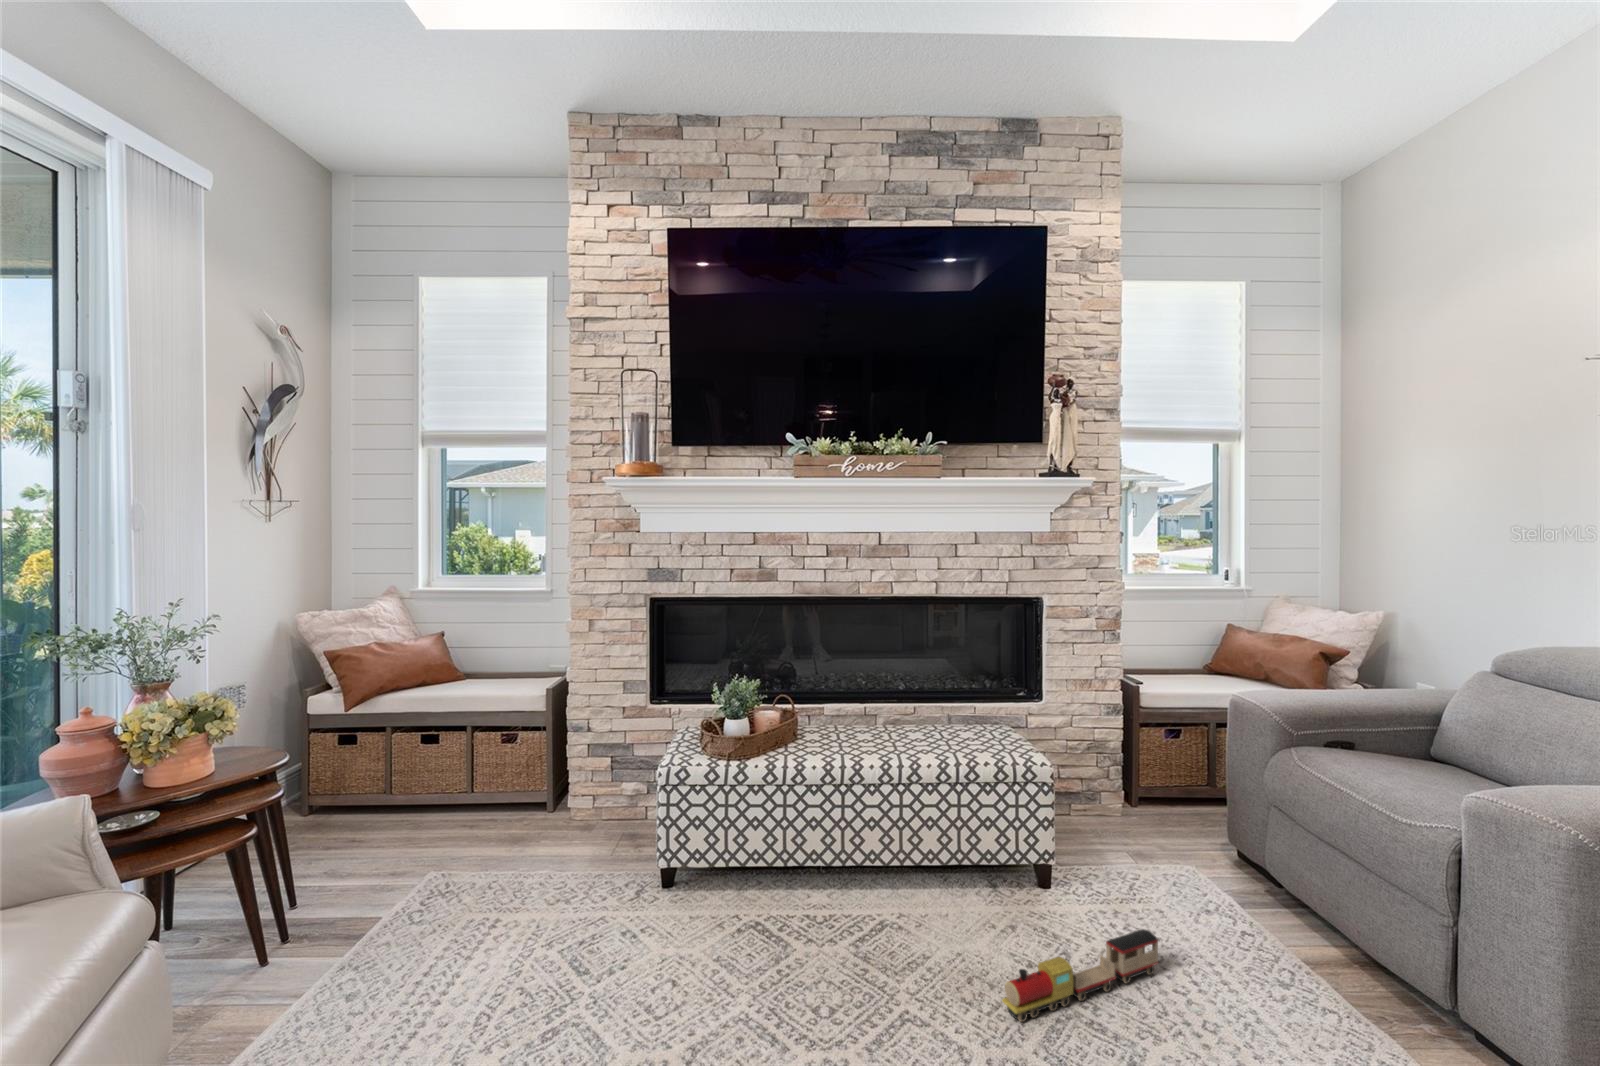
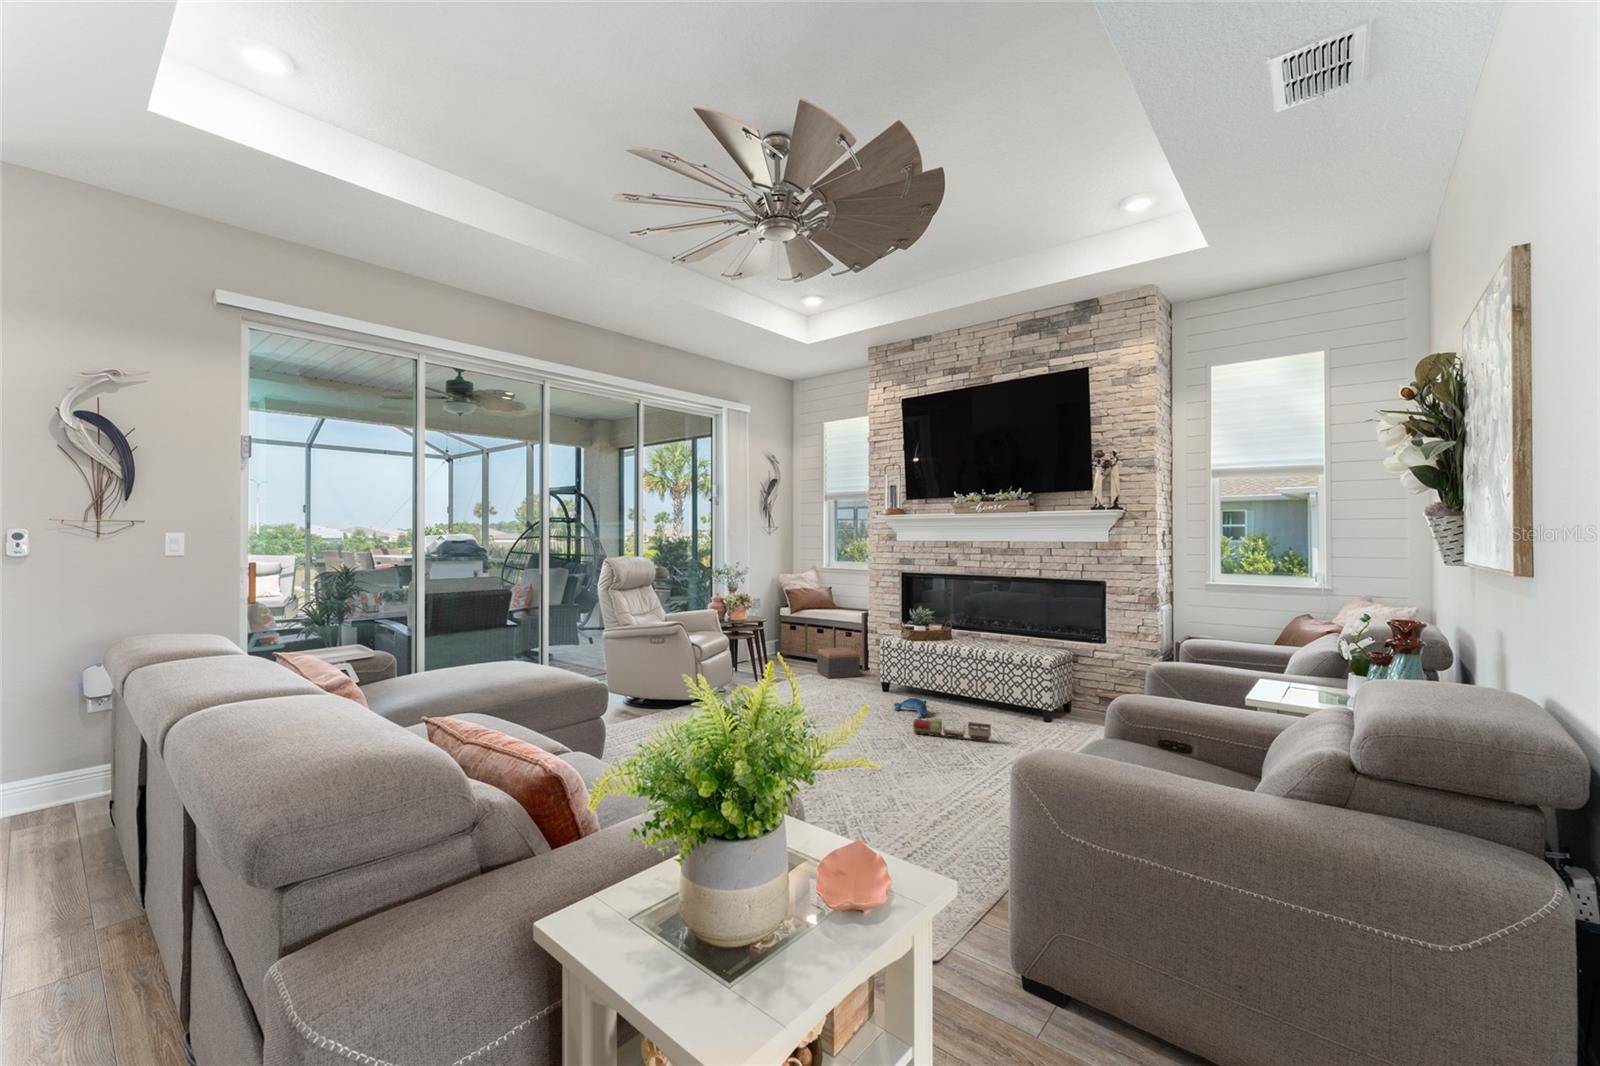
footstool: none [459,781,578,876] -> present [817,647,860,679]
plush toy: none [816,892,919,944] -> present [894,698,927,717]

